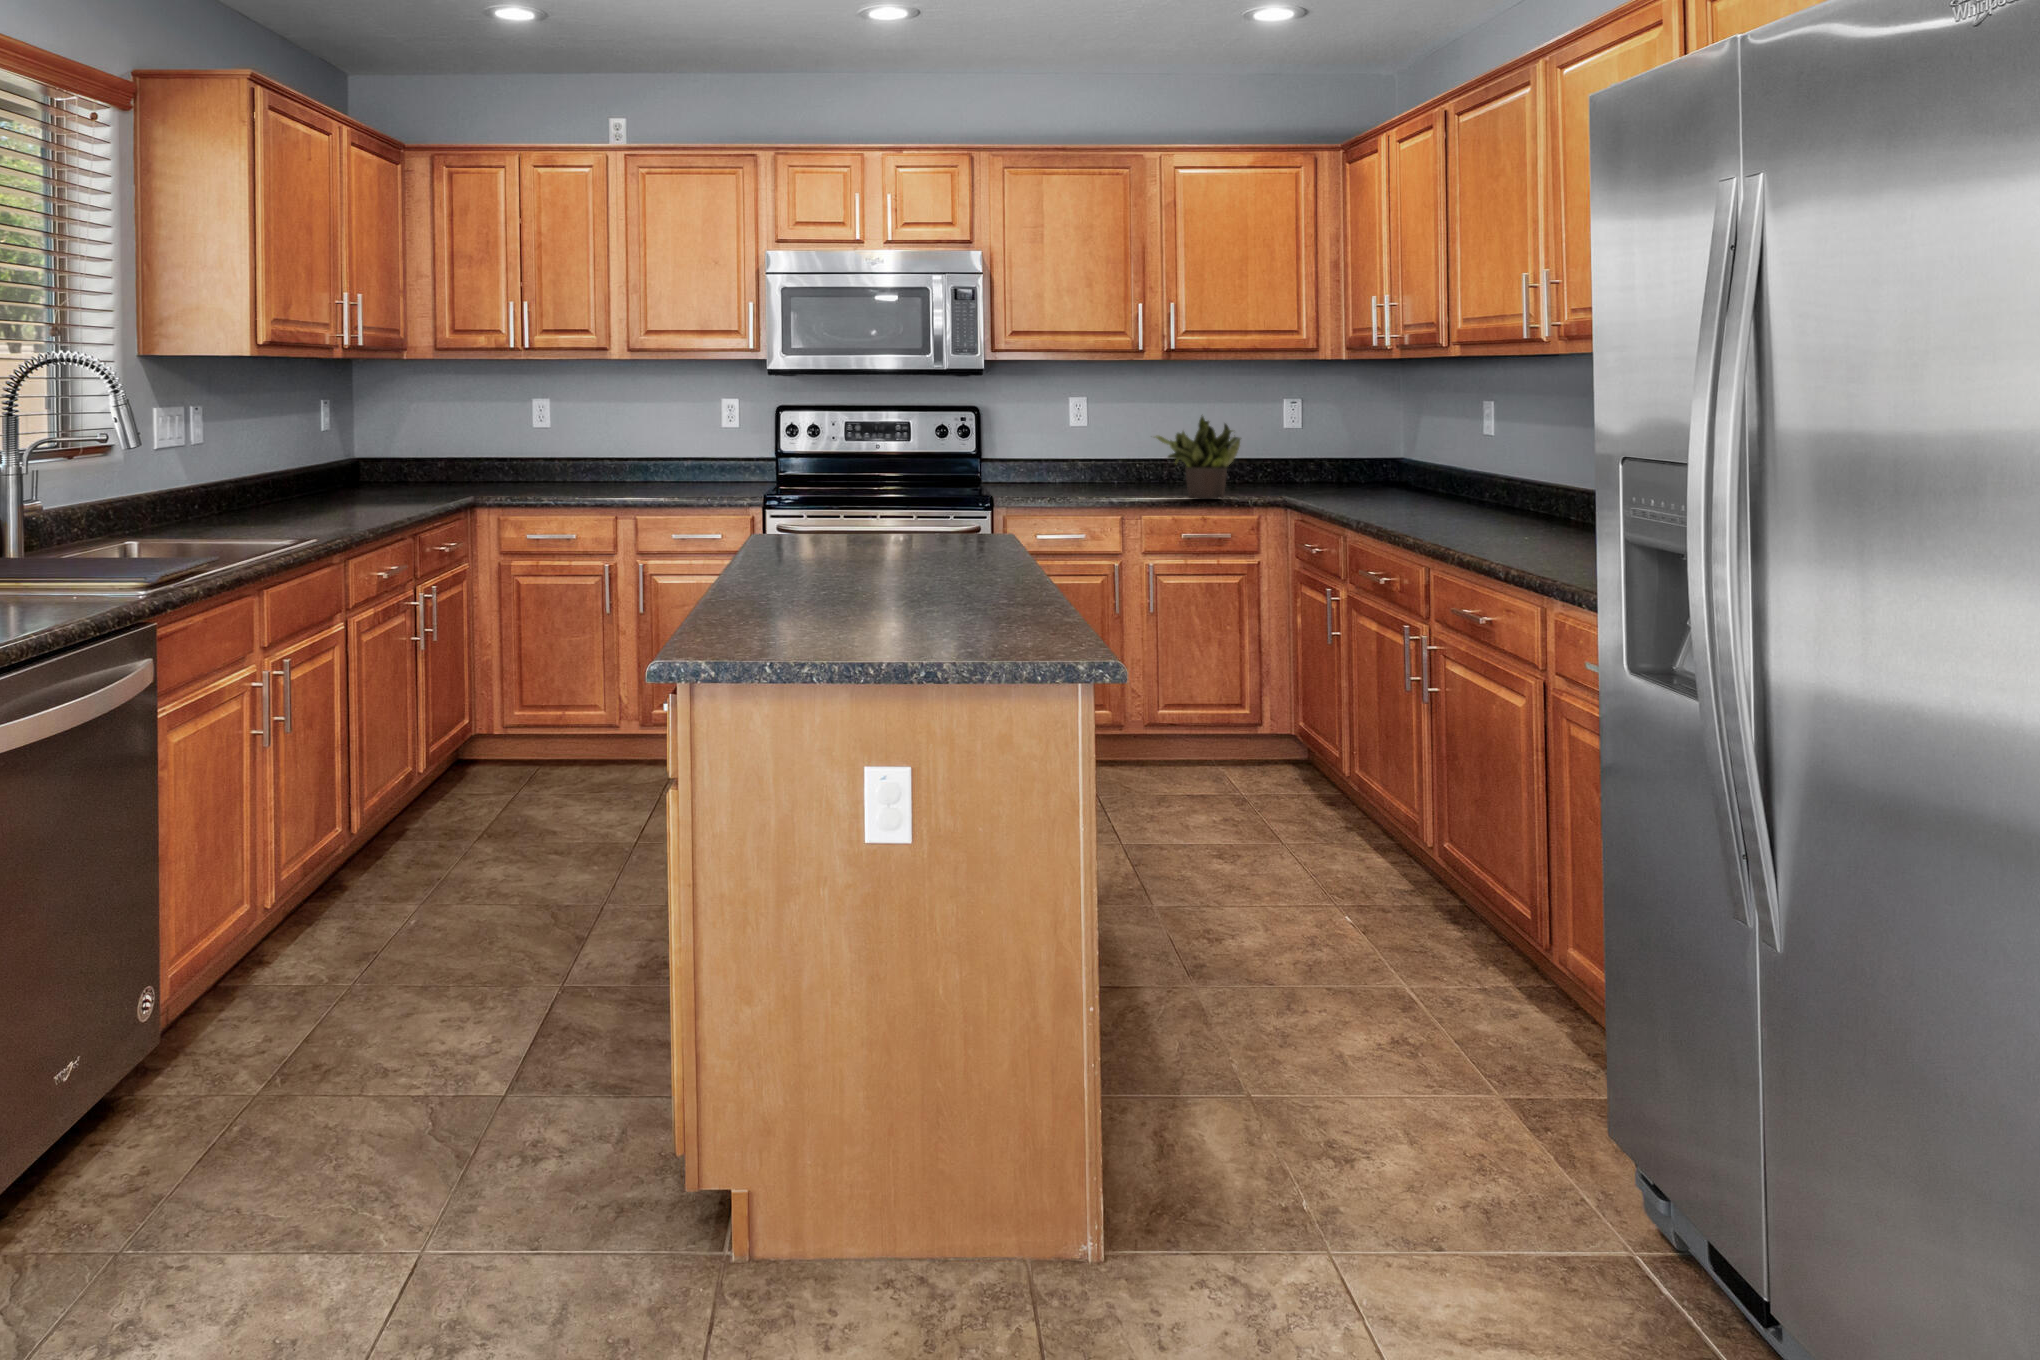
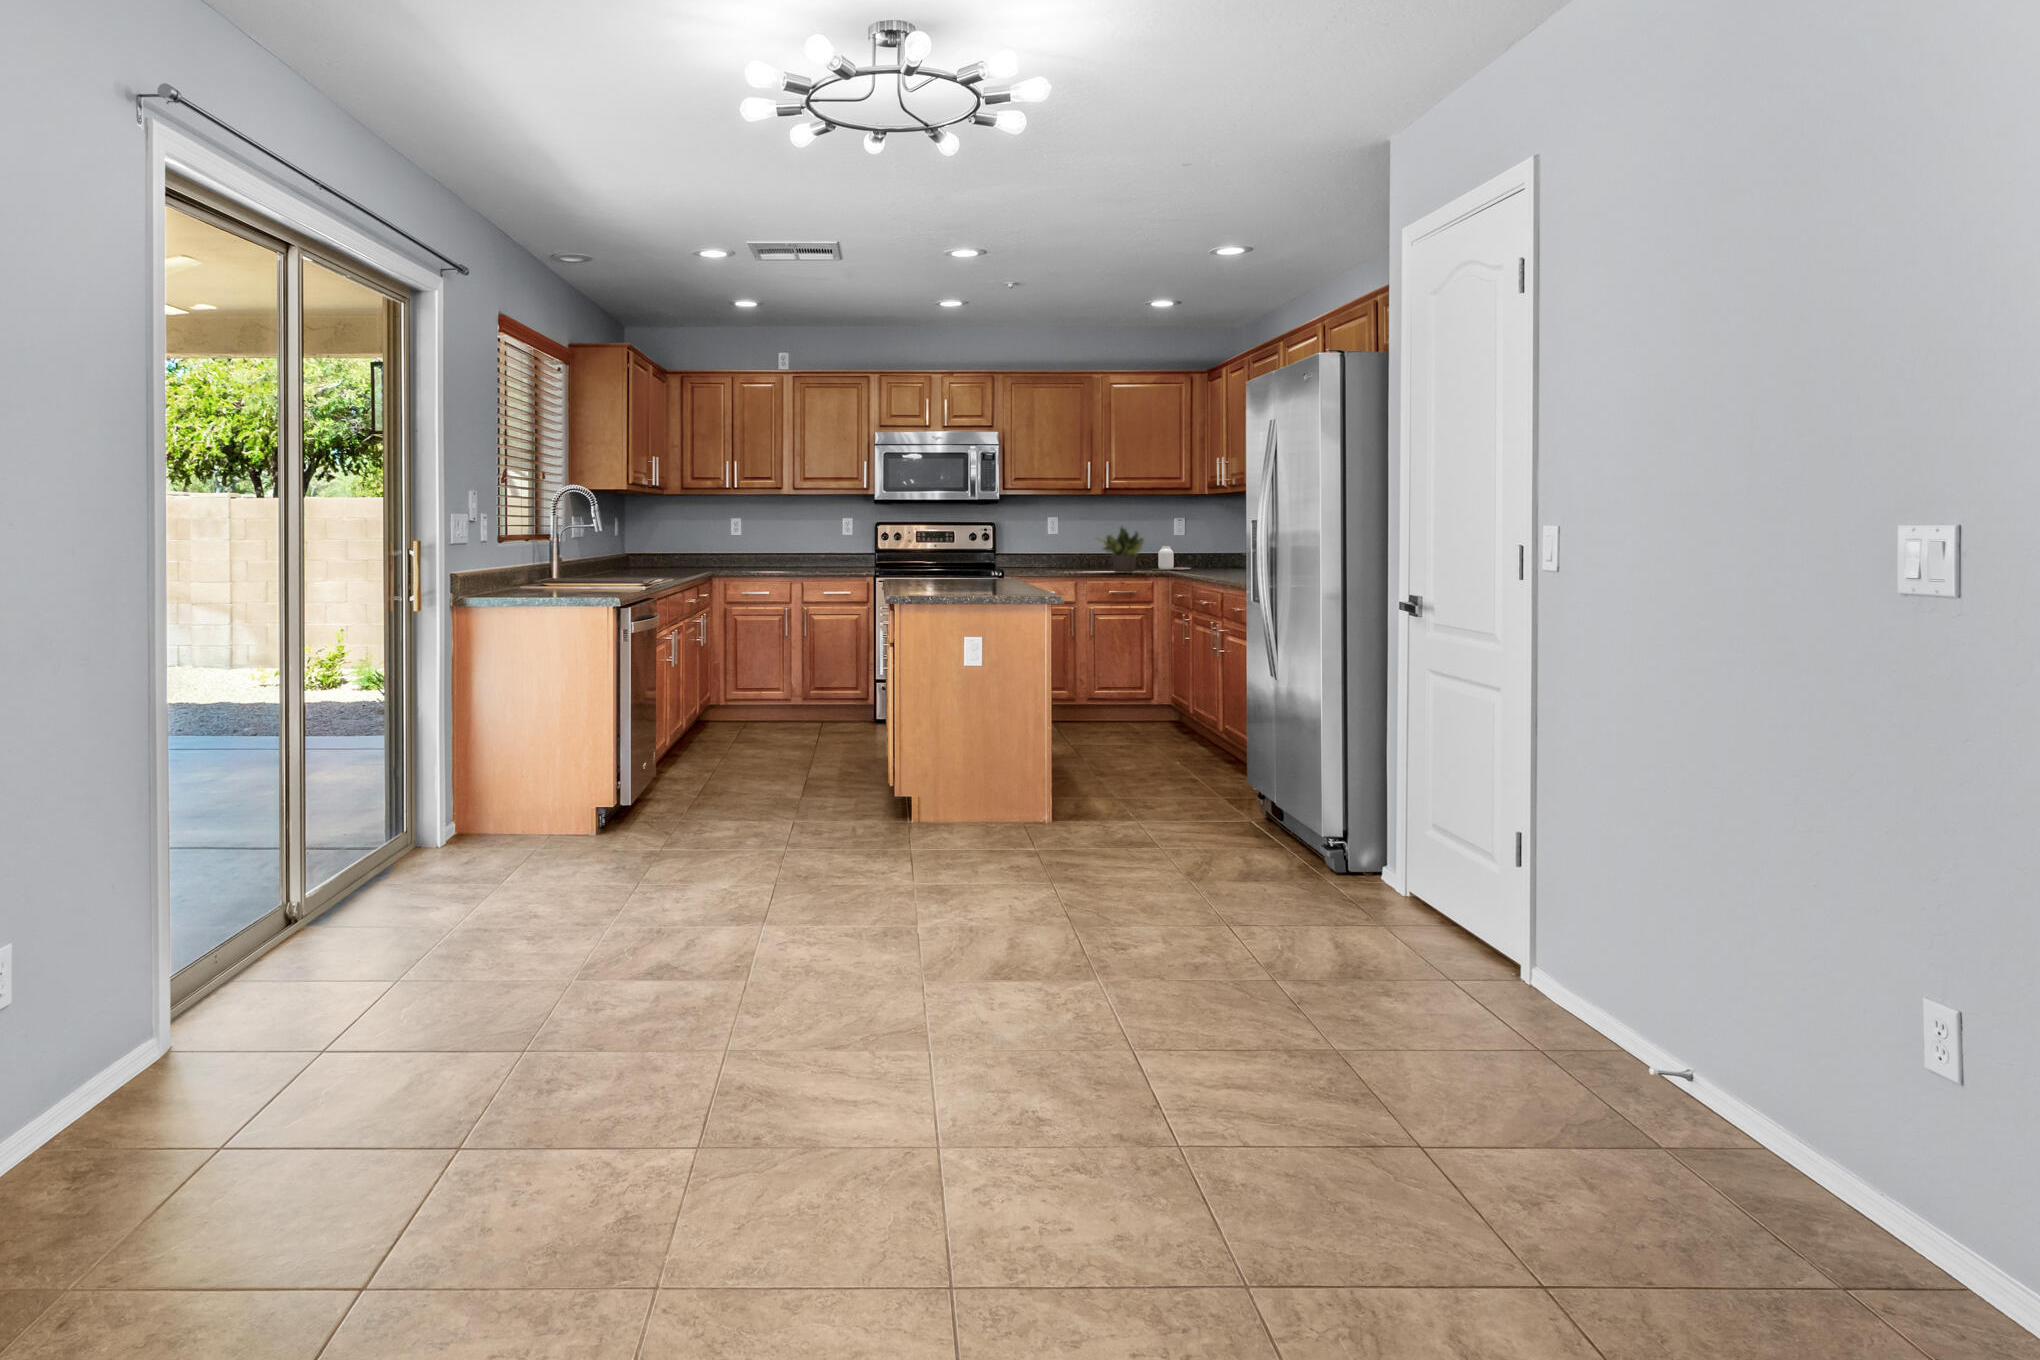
jar: none [1246,445,1314,487] -> present [1152,546,1190,570]

